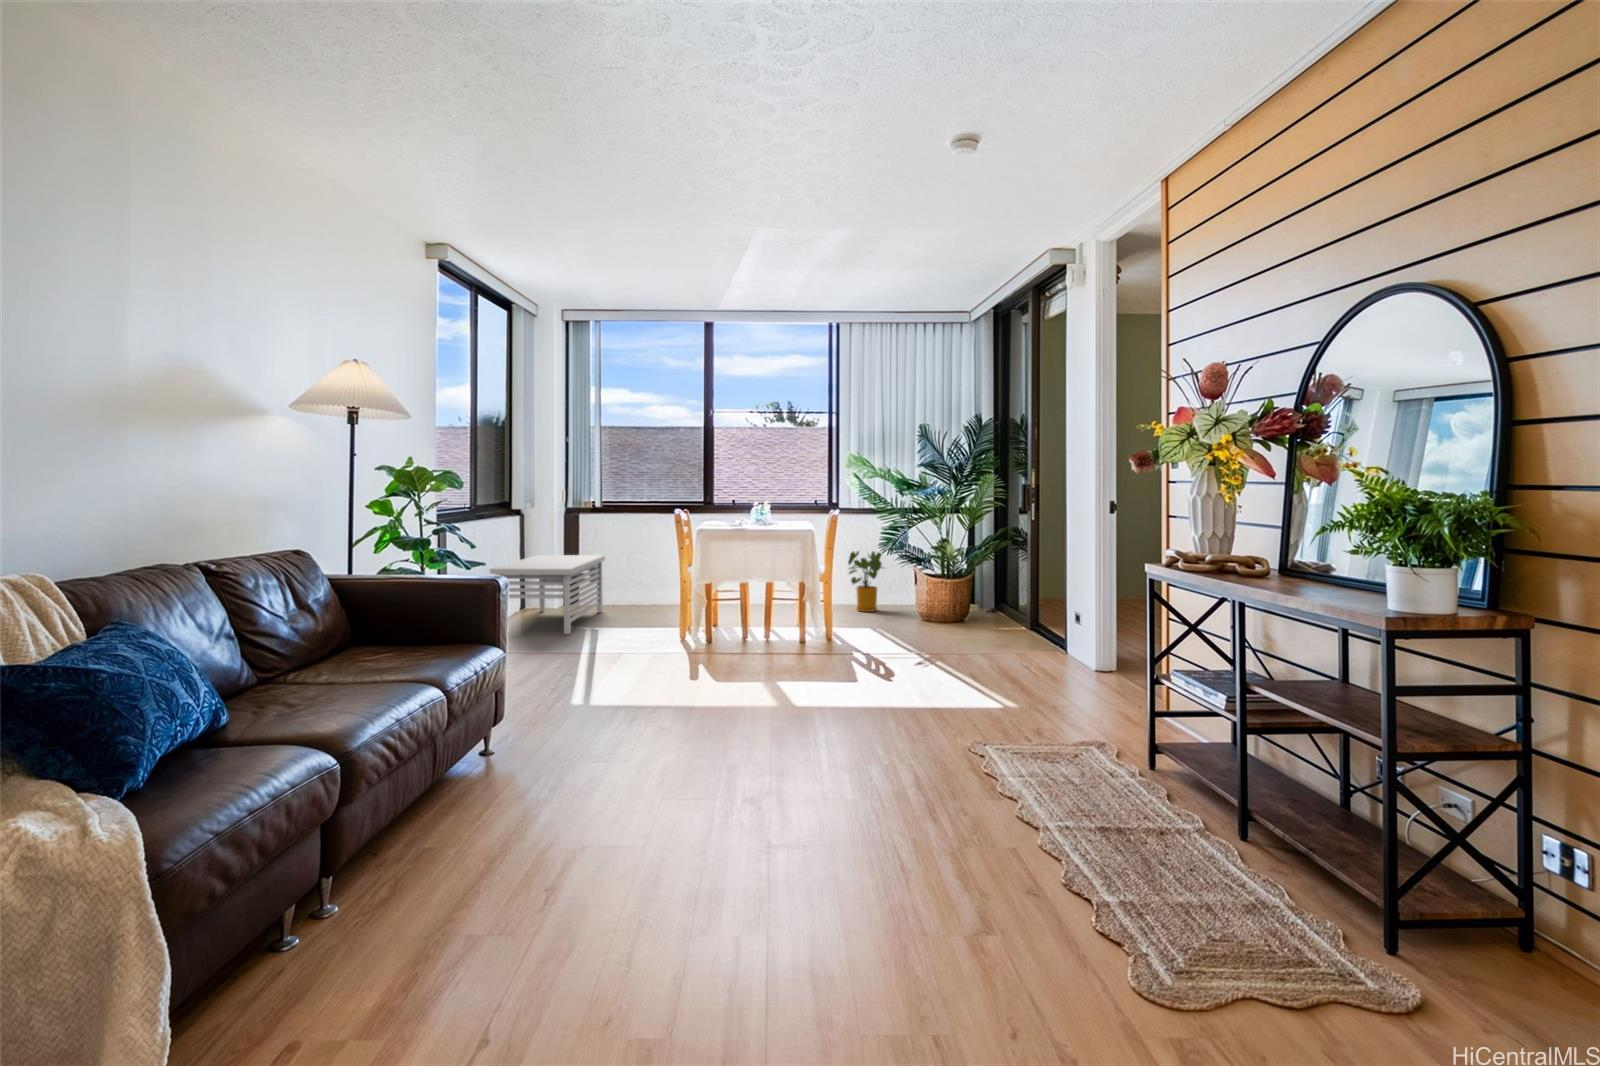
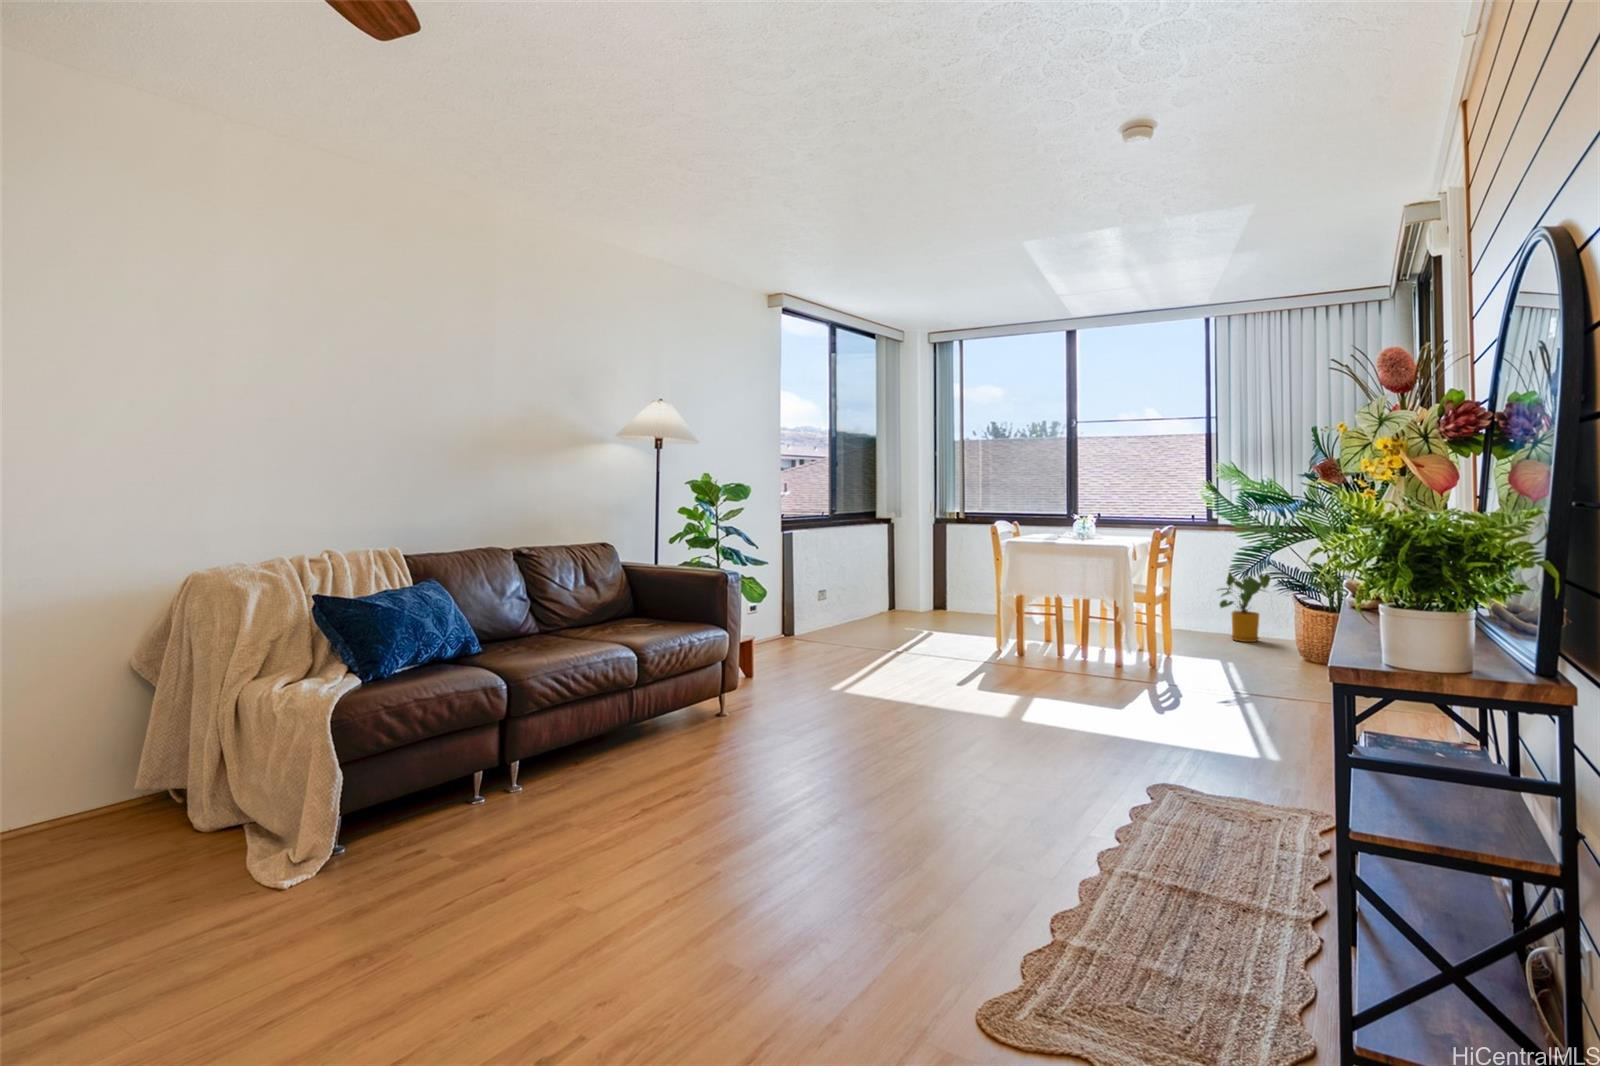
storage bench: present [489,555,605,634] -> none [837,562,960,634]

